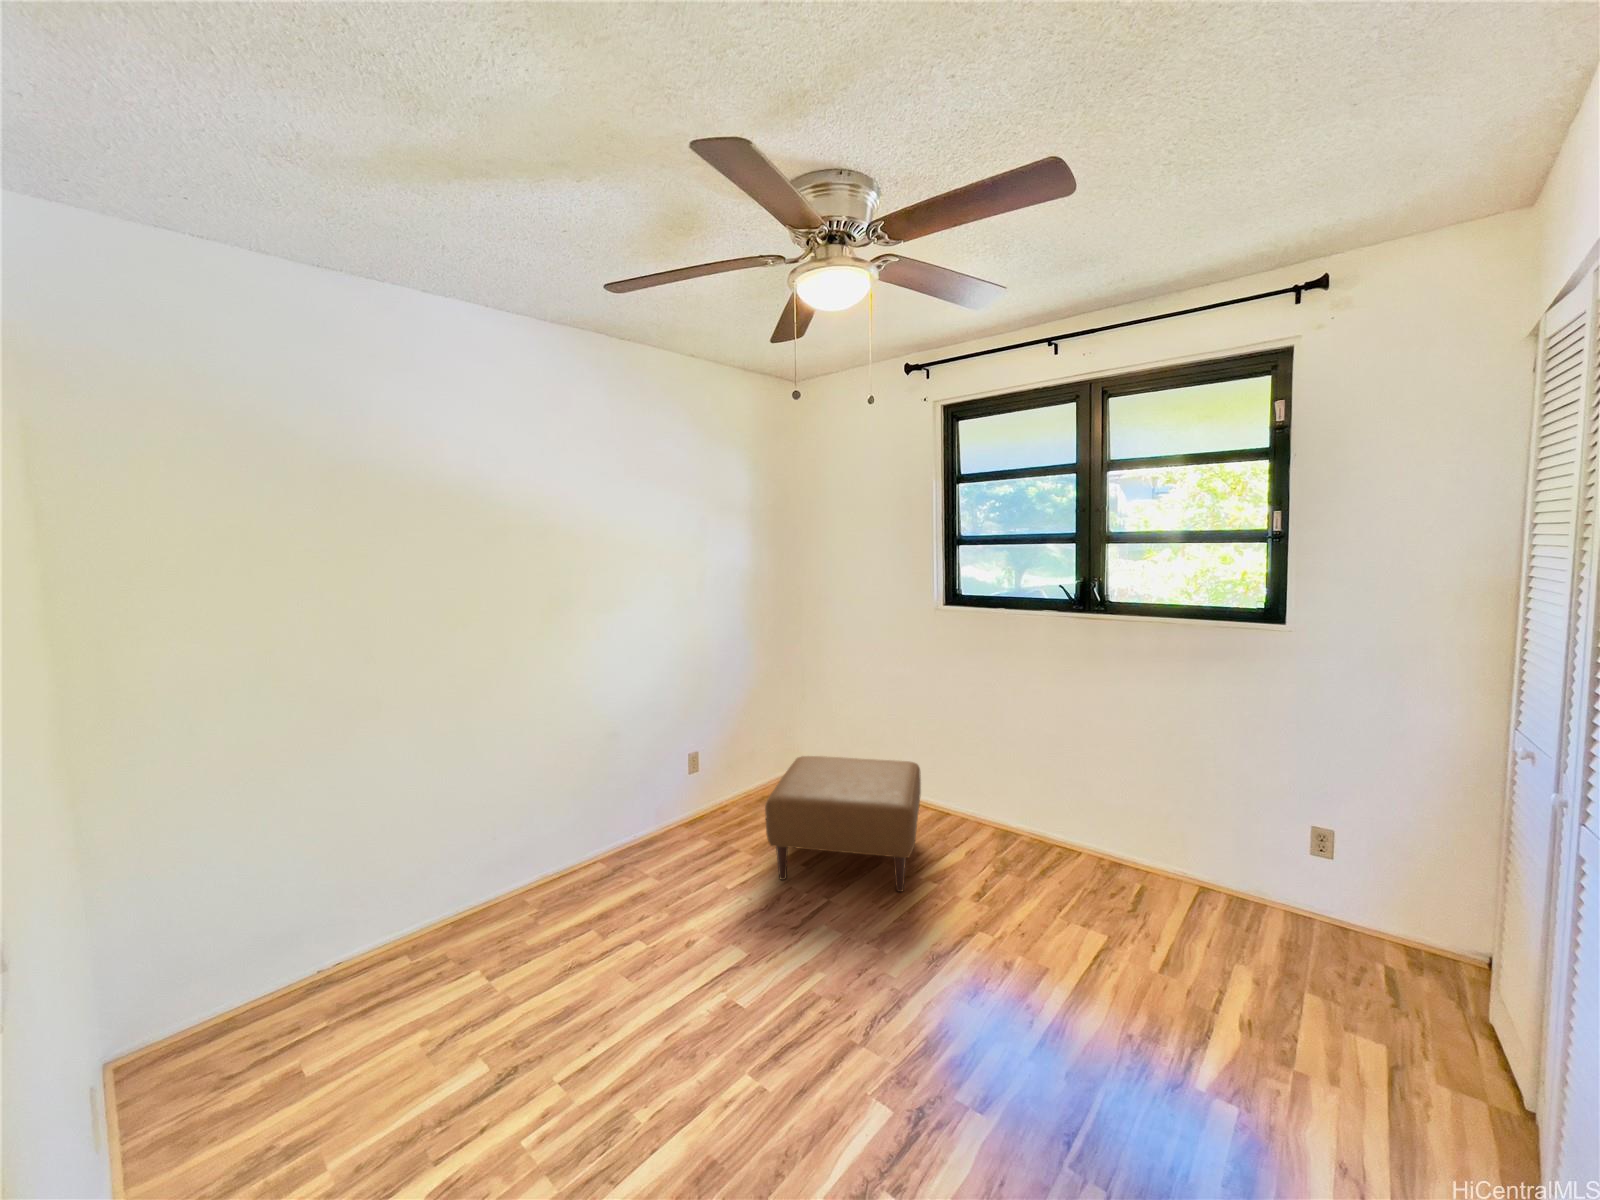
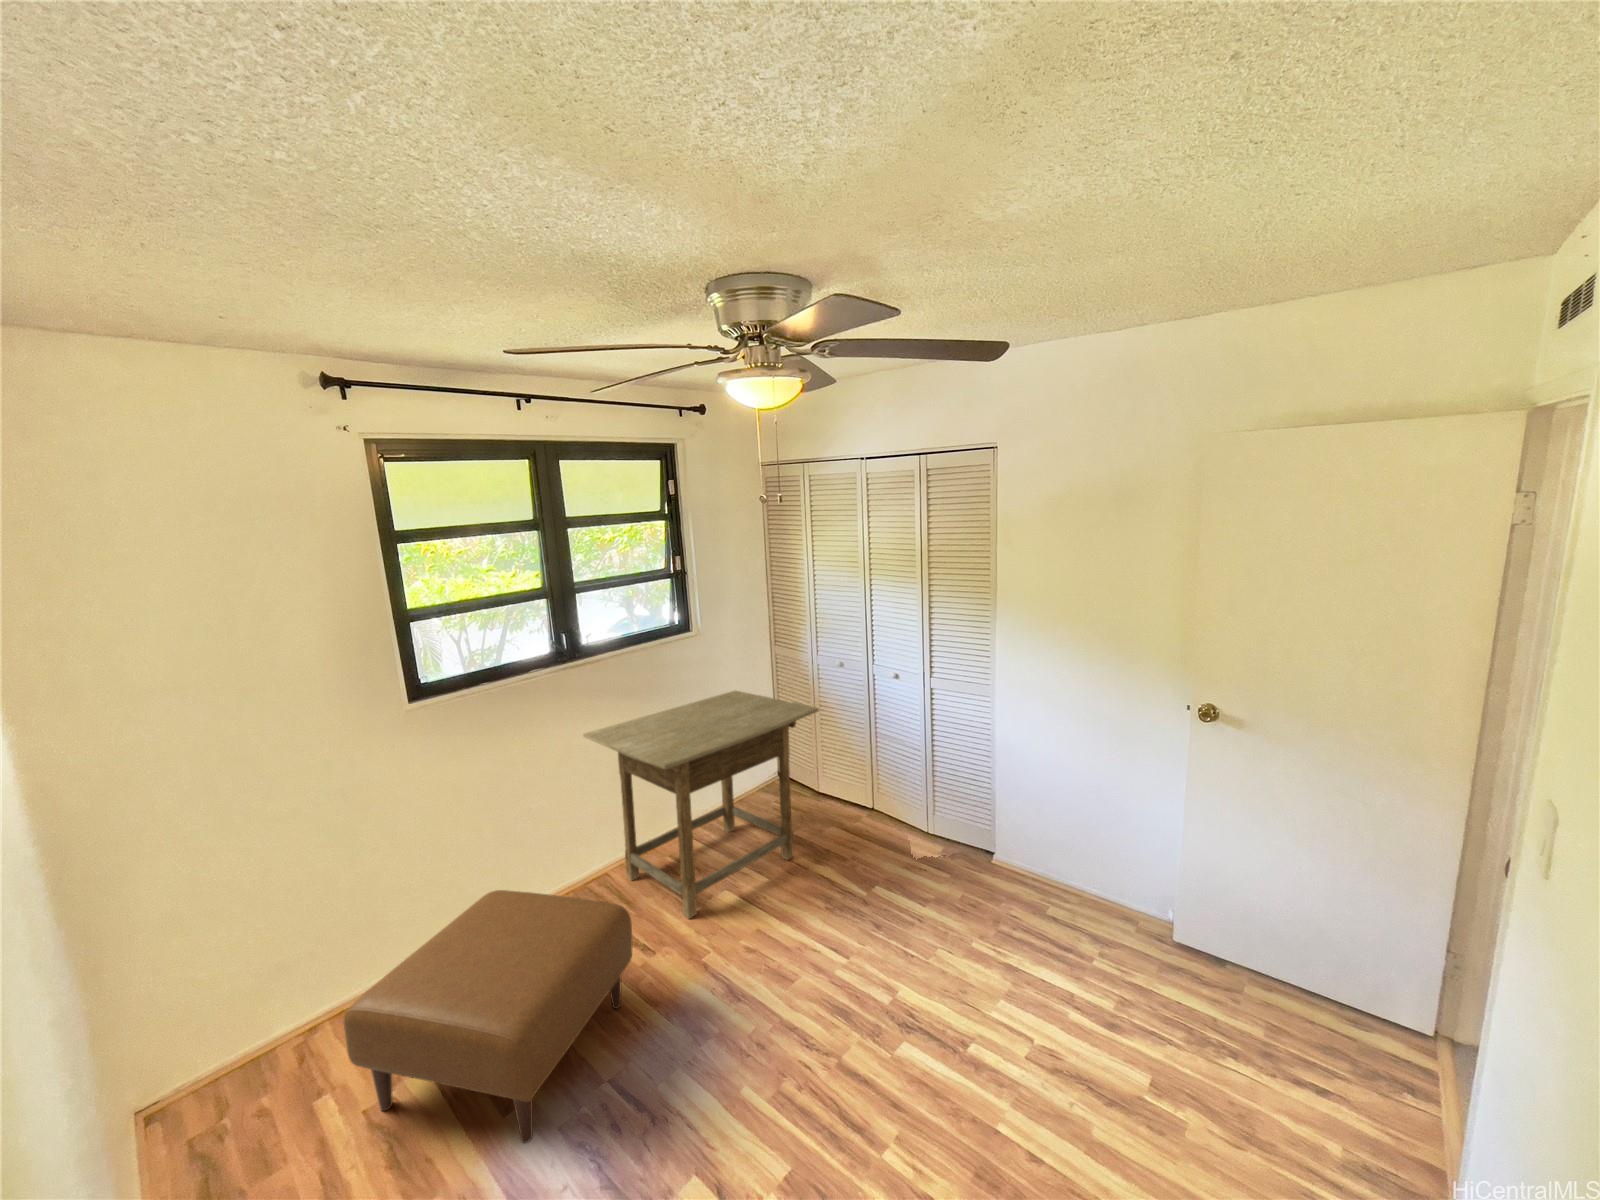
desk: none [995,687,1330,992] -> present [583,691,819,919]

